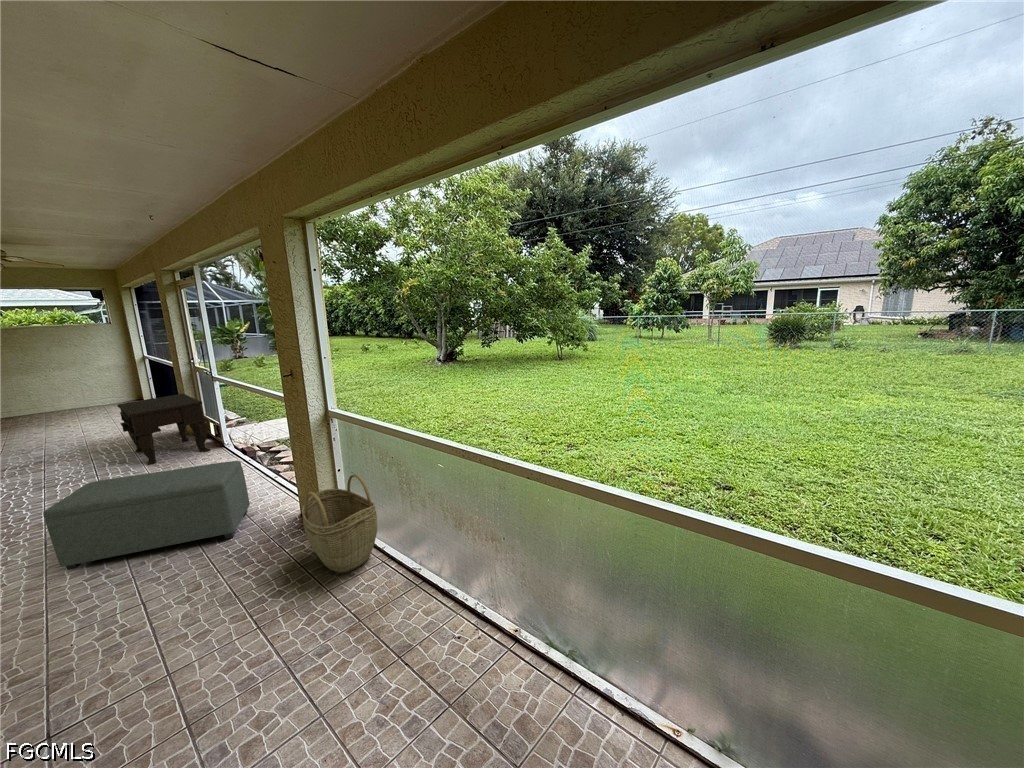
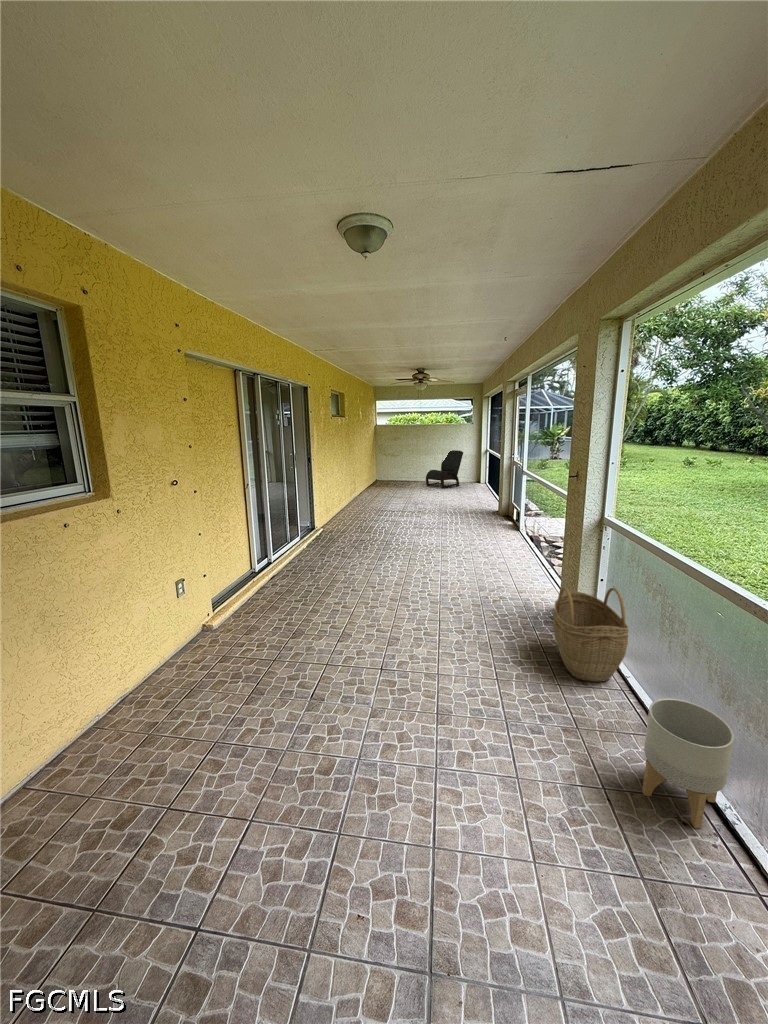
lounge chair: none [26,360,104,420] -> present [426,450,463,489]
side table: present [117,394,210,465] -> none [463,482,513,532]
ottoman: present [43,461,250,570] -> none [414,529,522,603]
planter: none [414,540,469,635] -> present [642,698,734,829]

